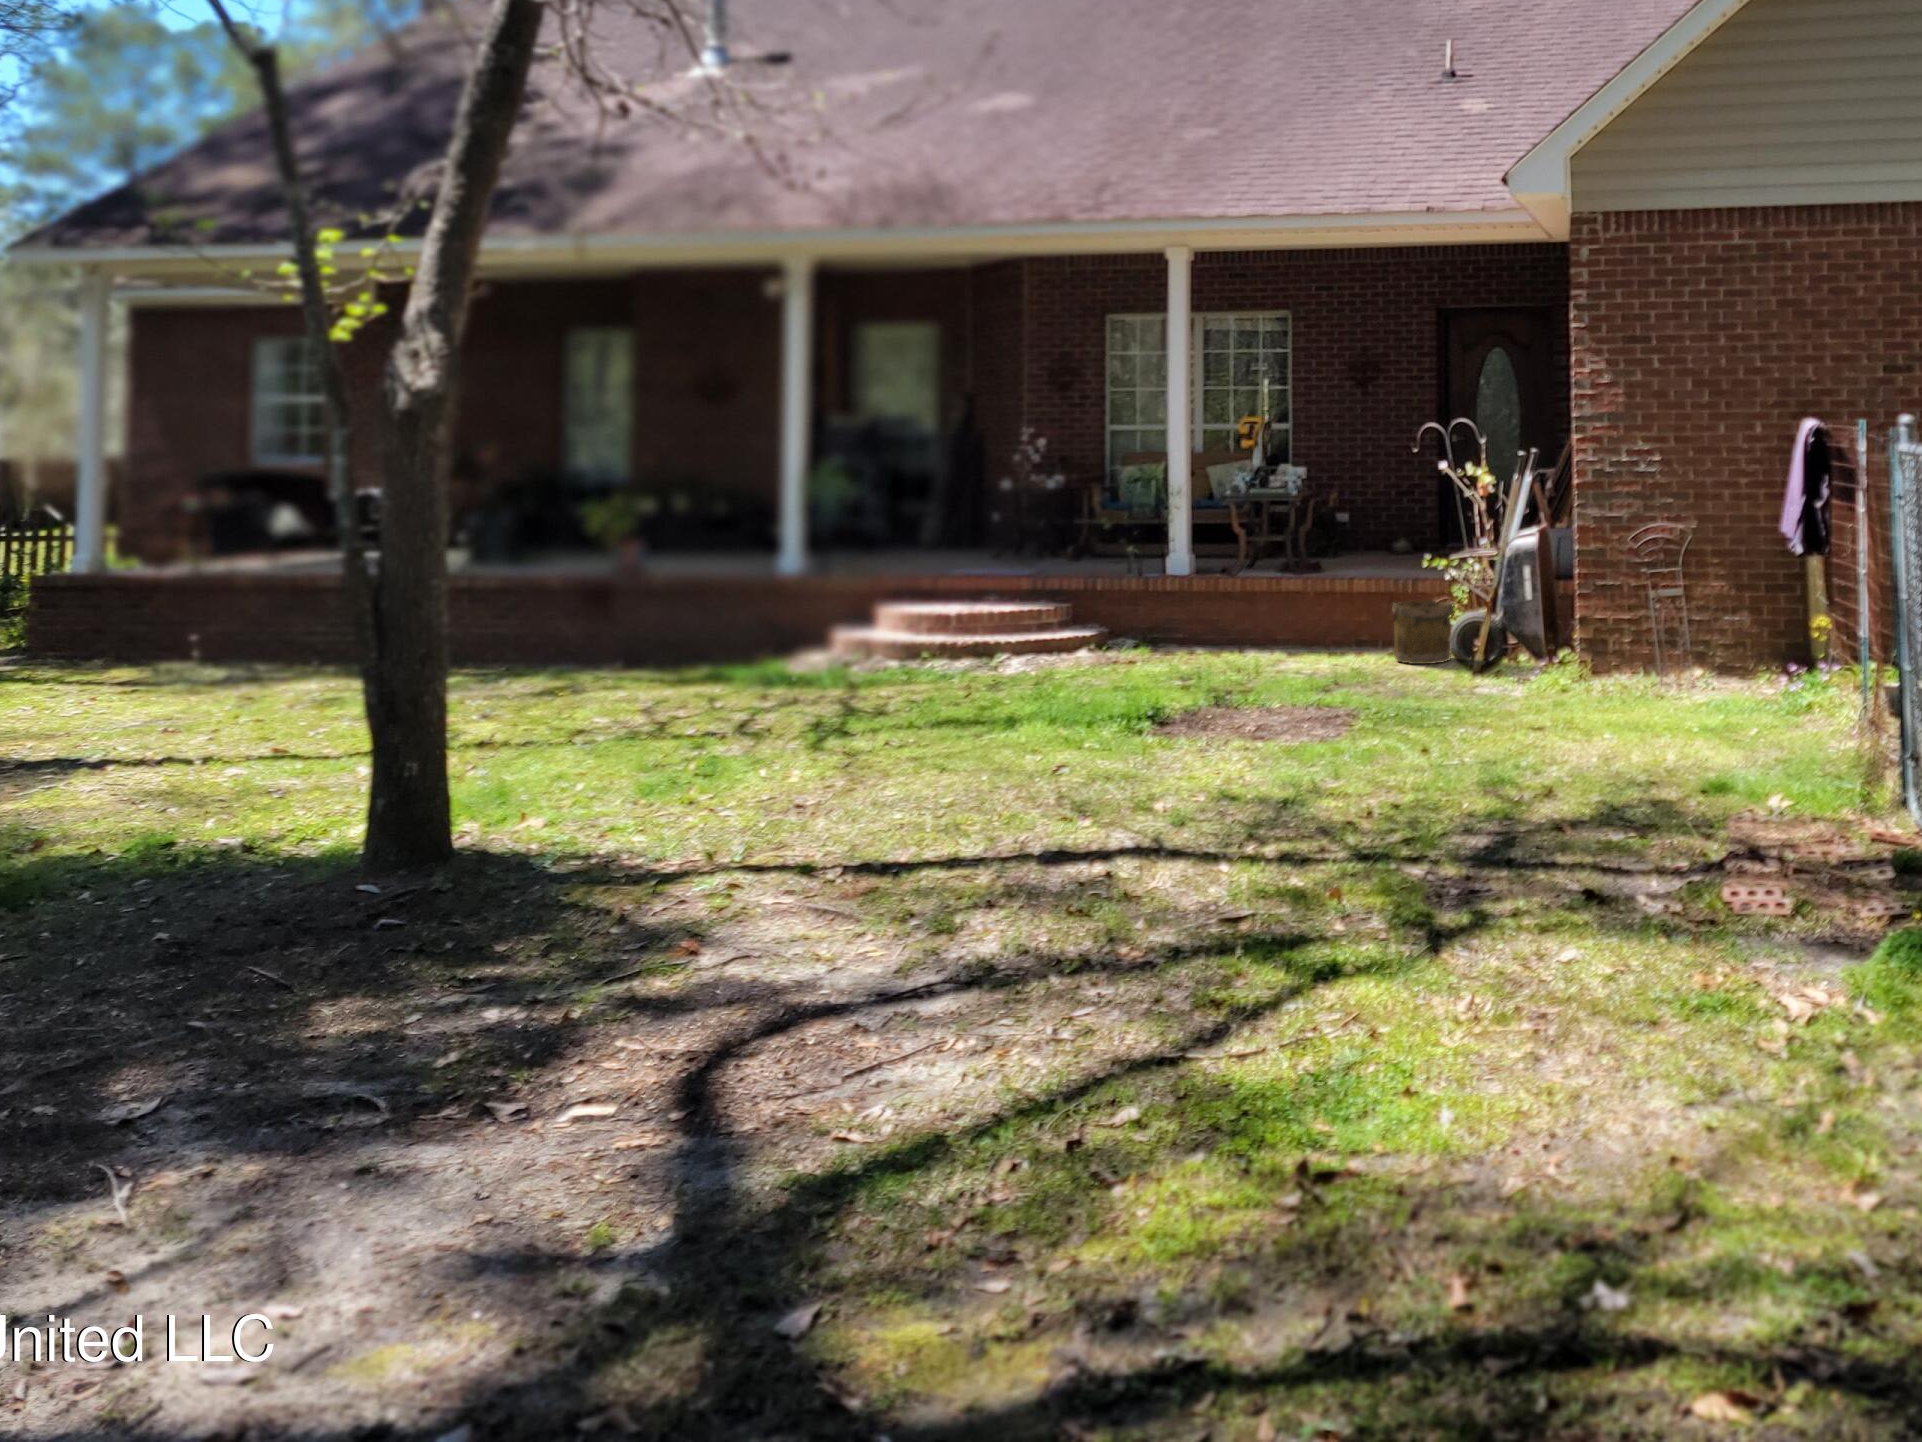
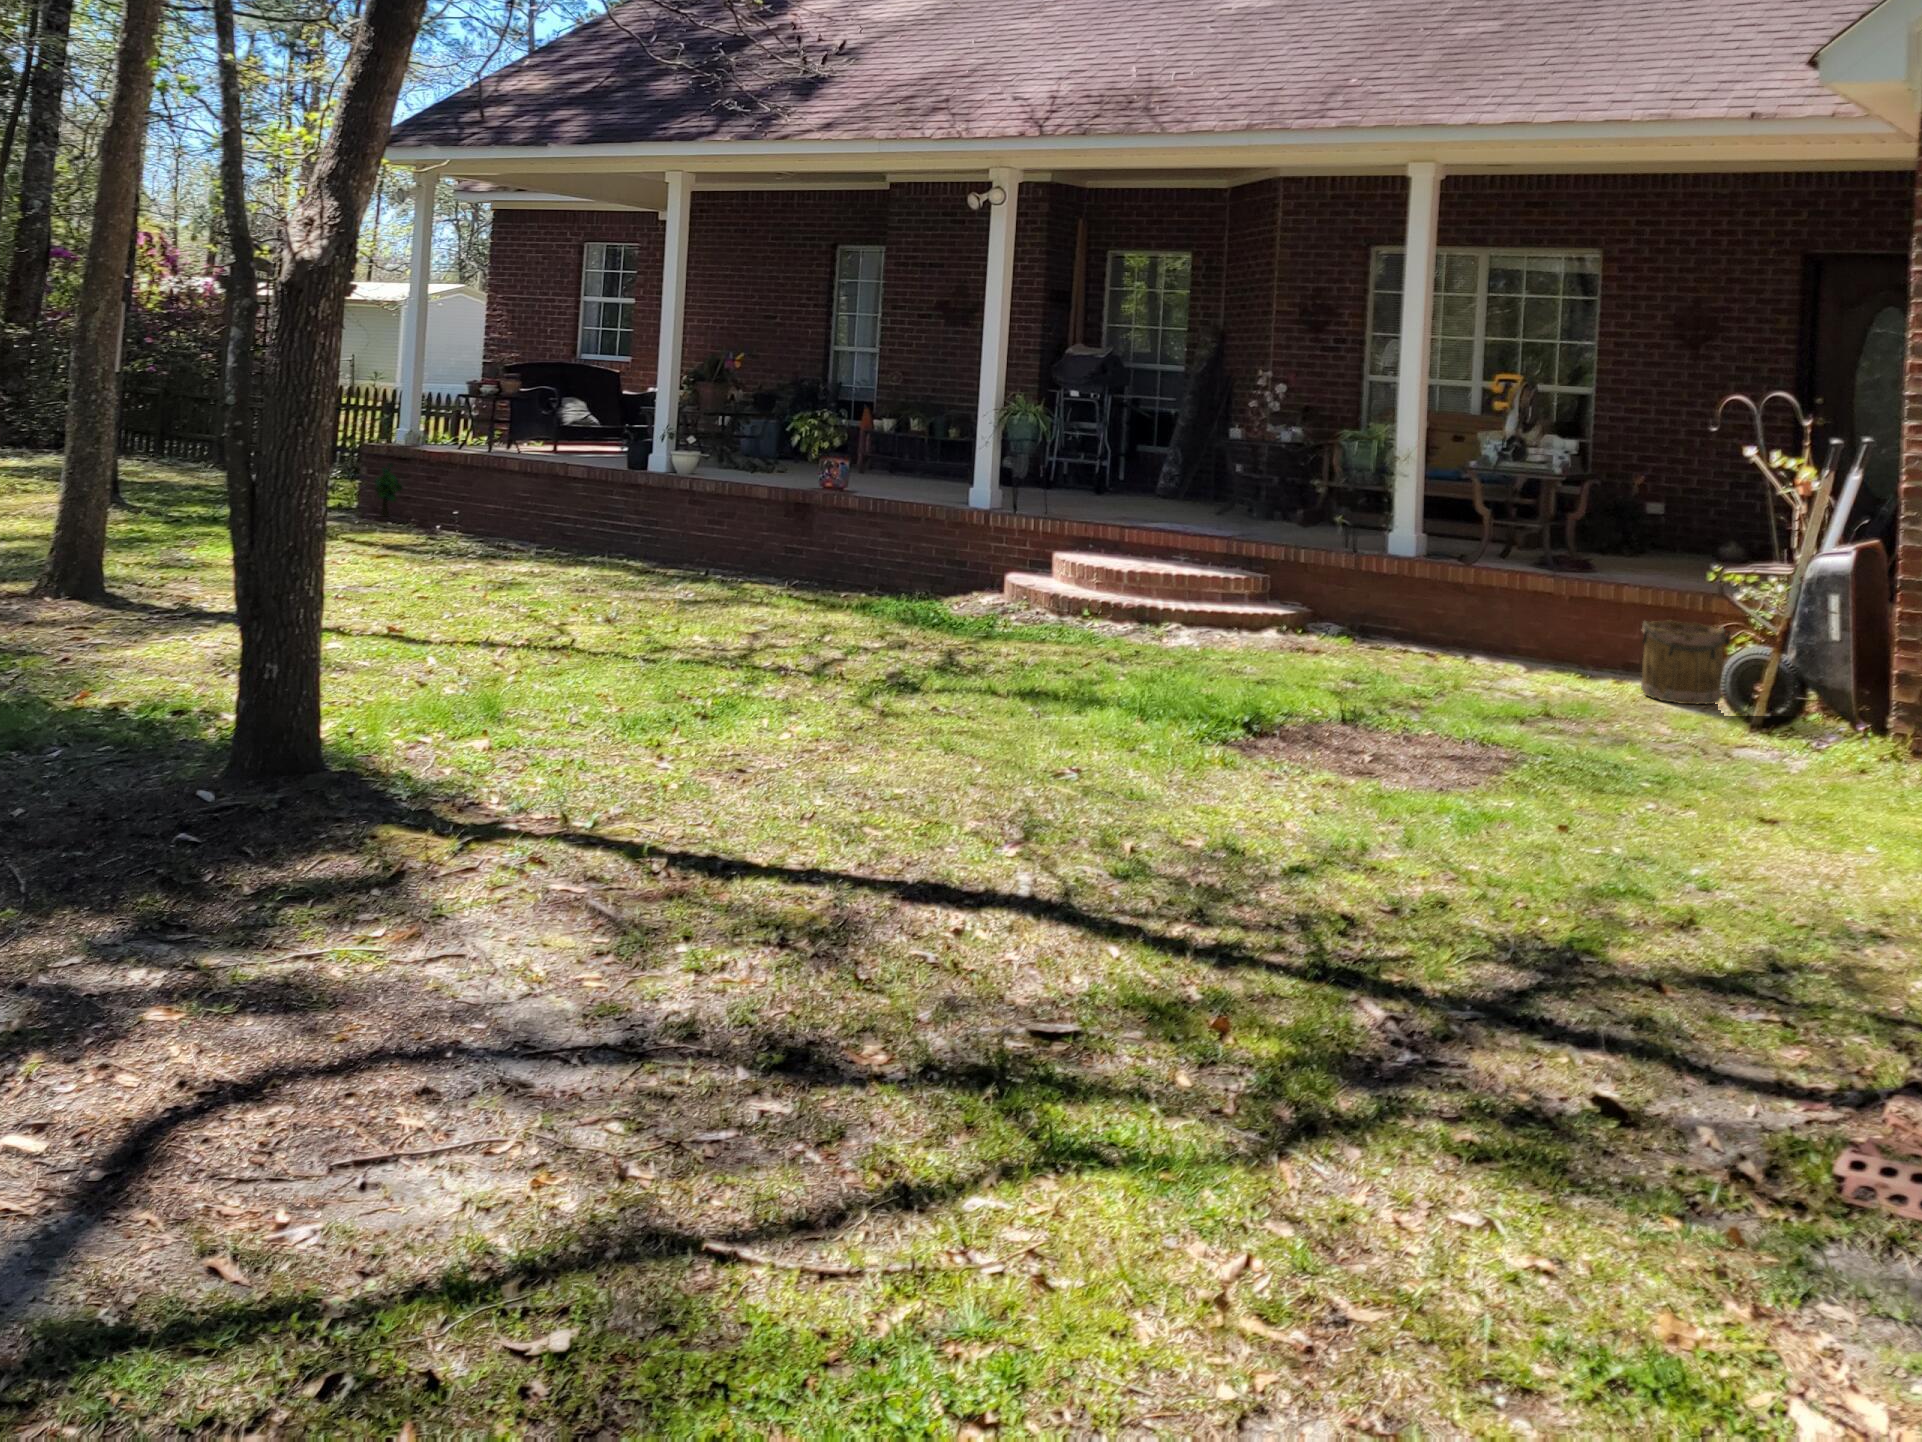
decorative plant: none [58,589,102,651] -> present [374,463,402,517]

